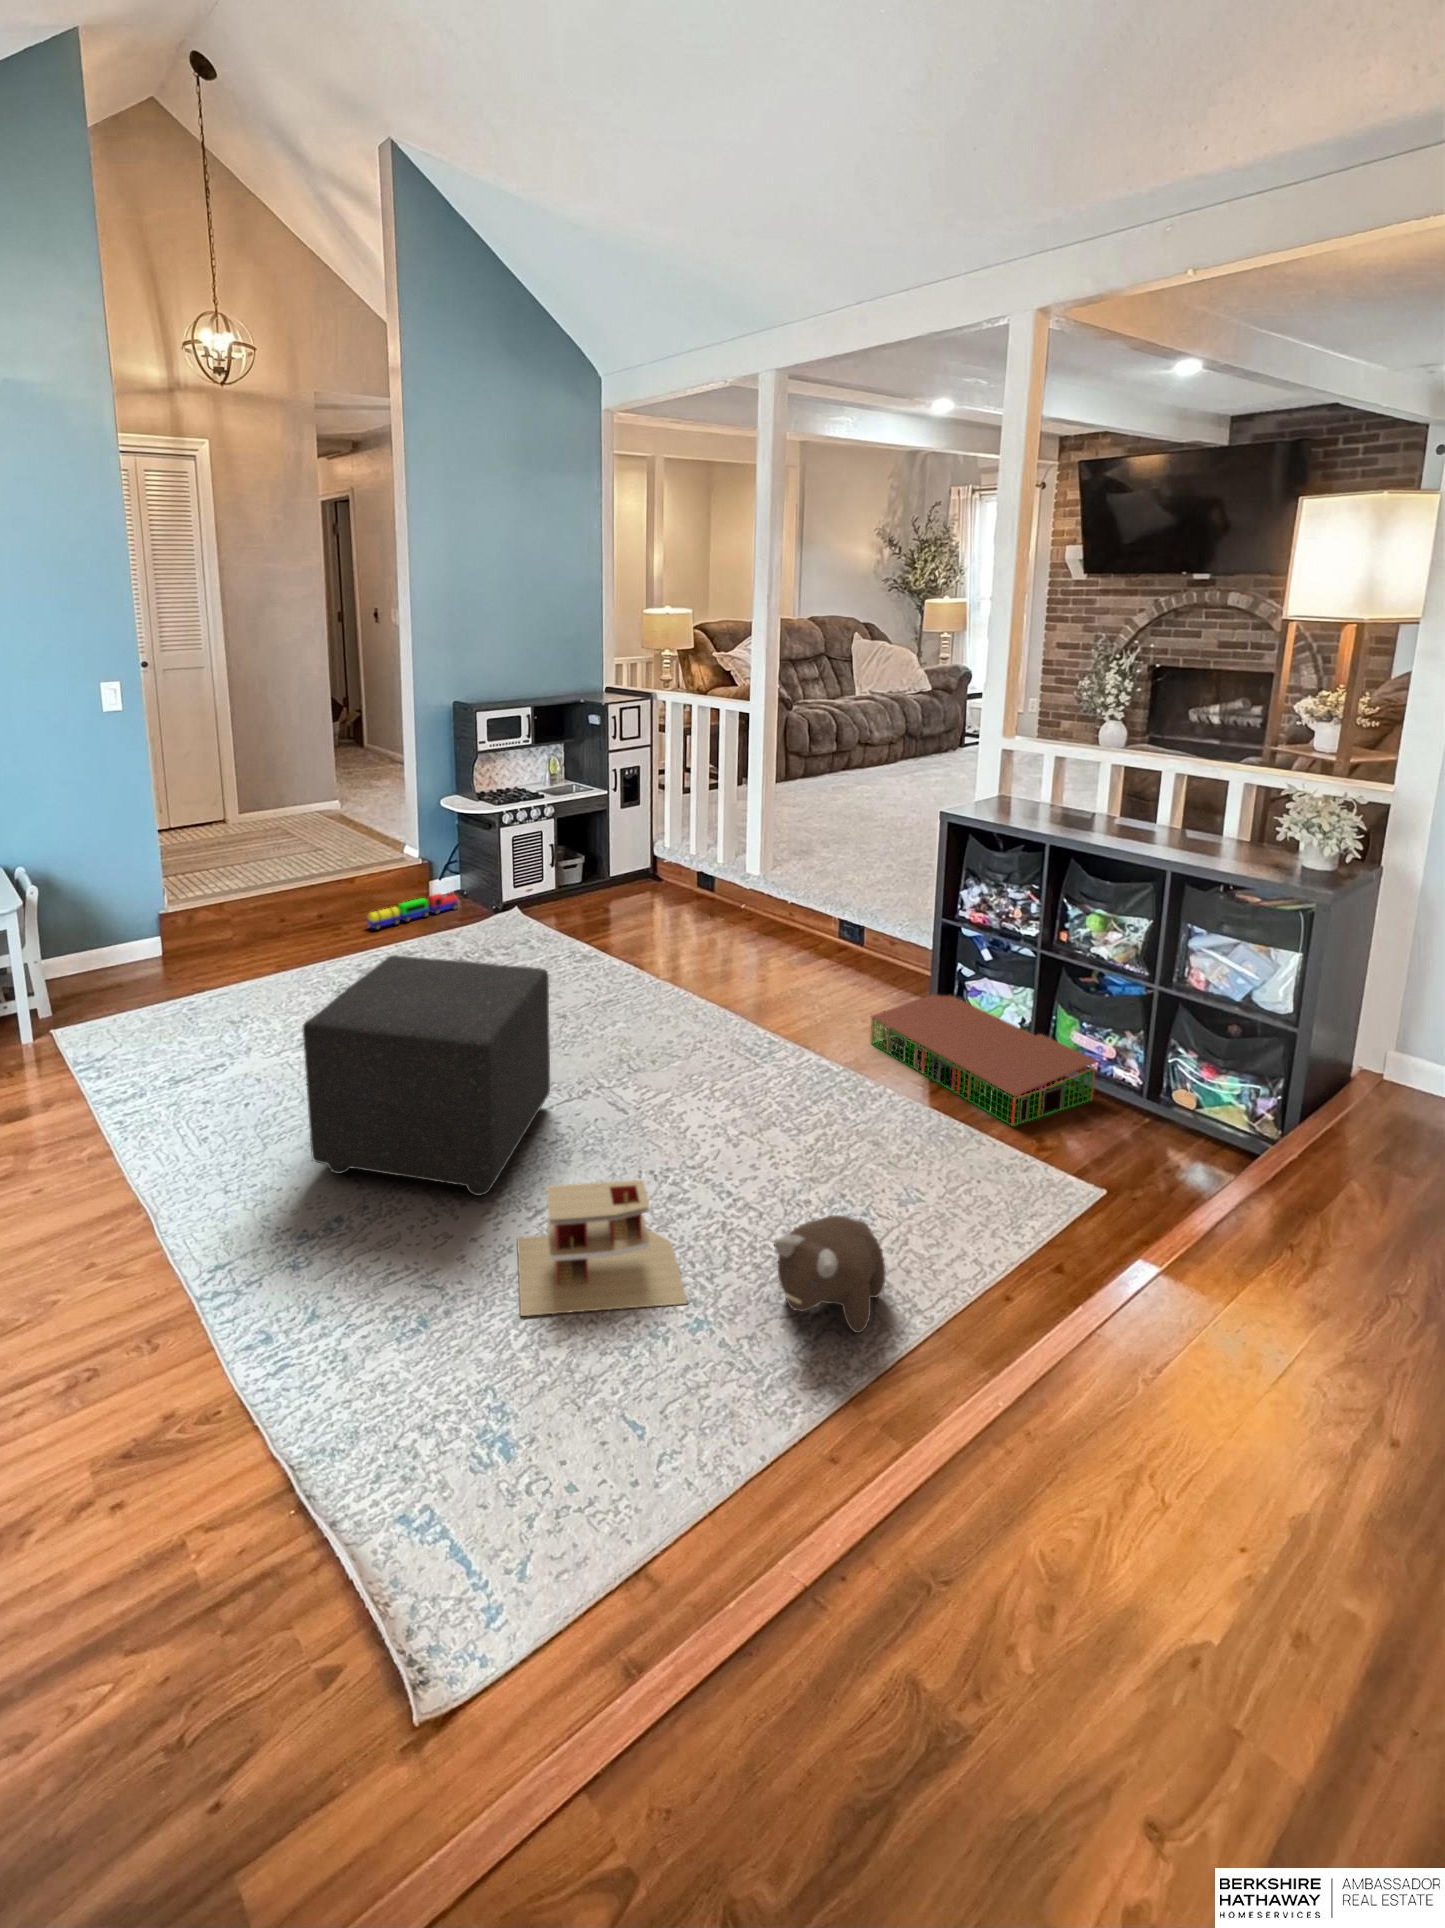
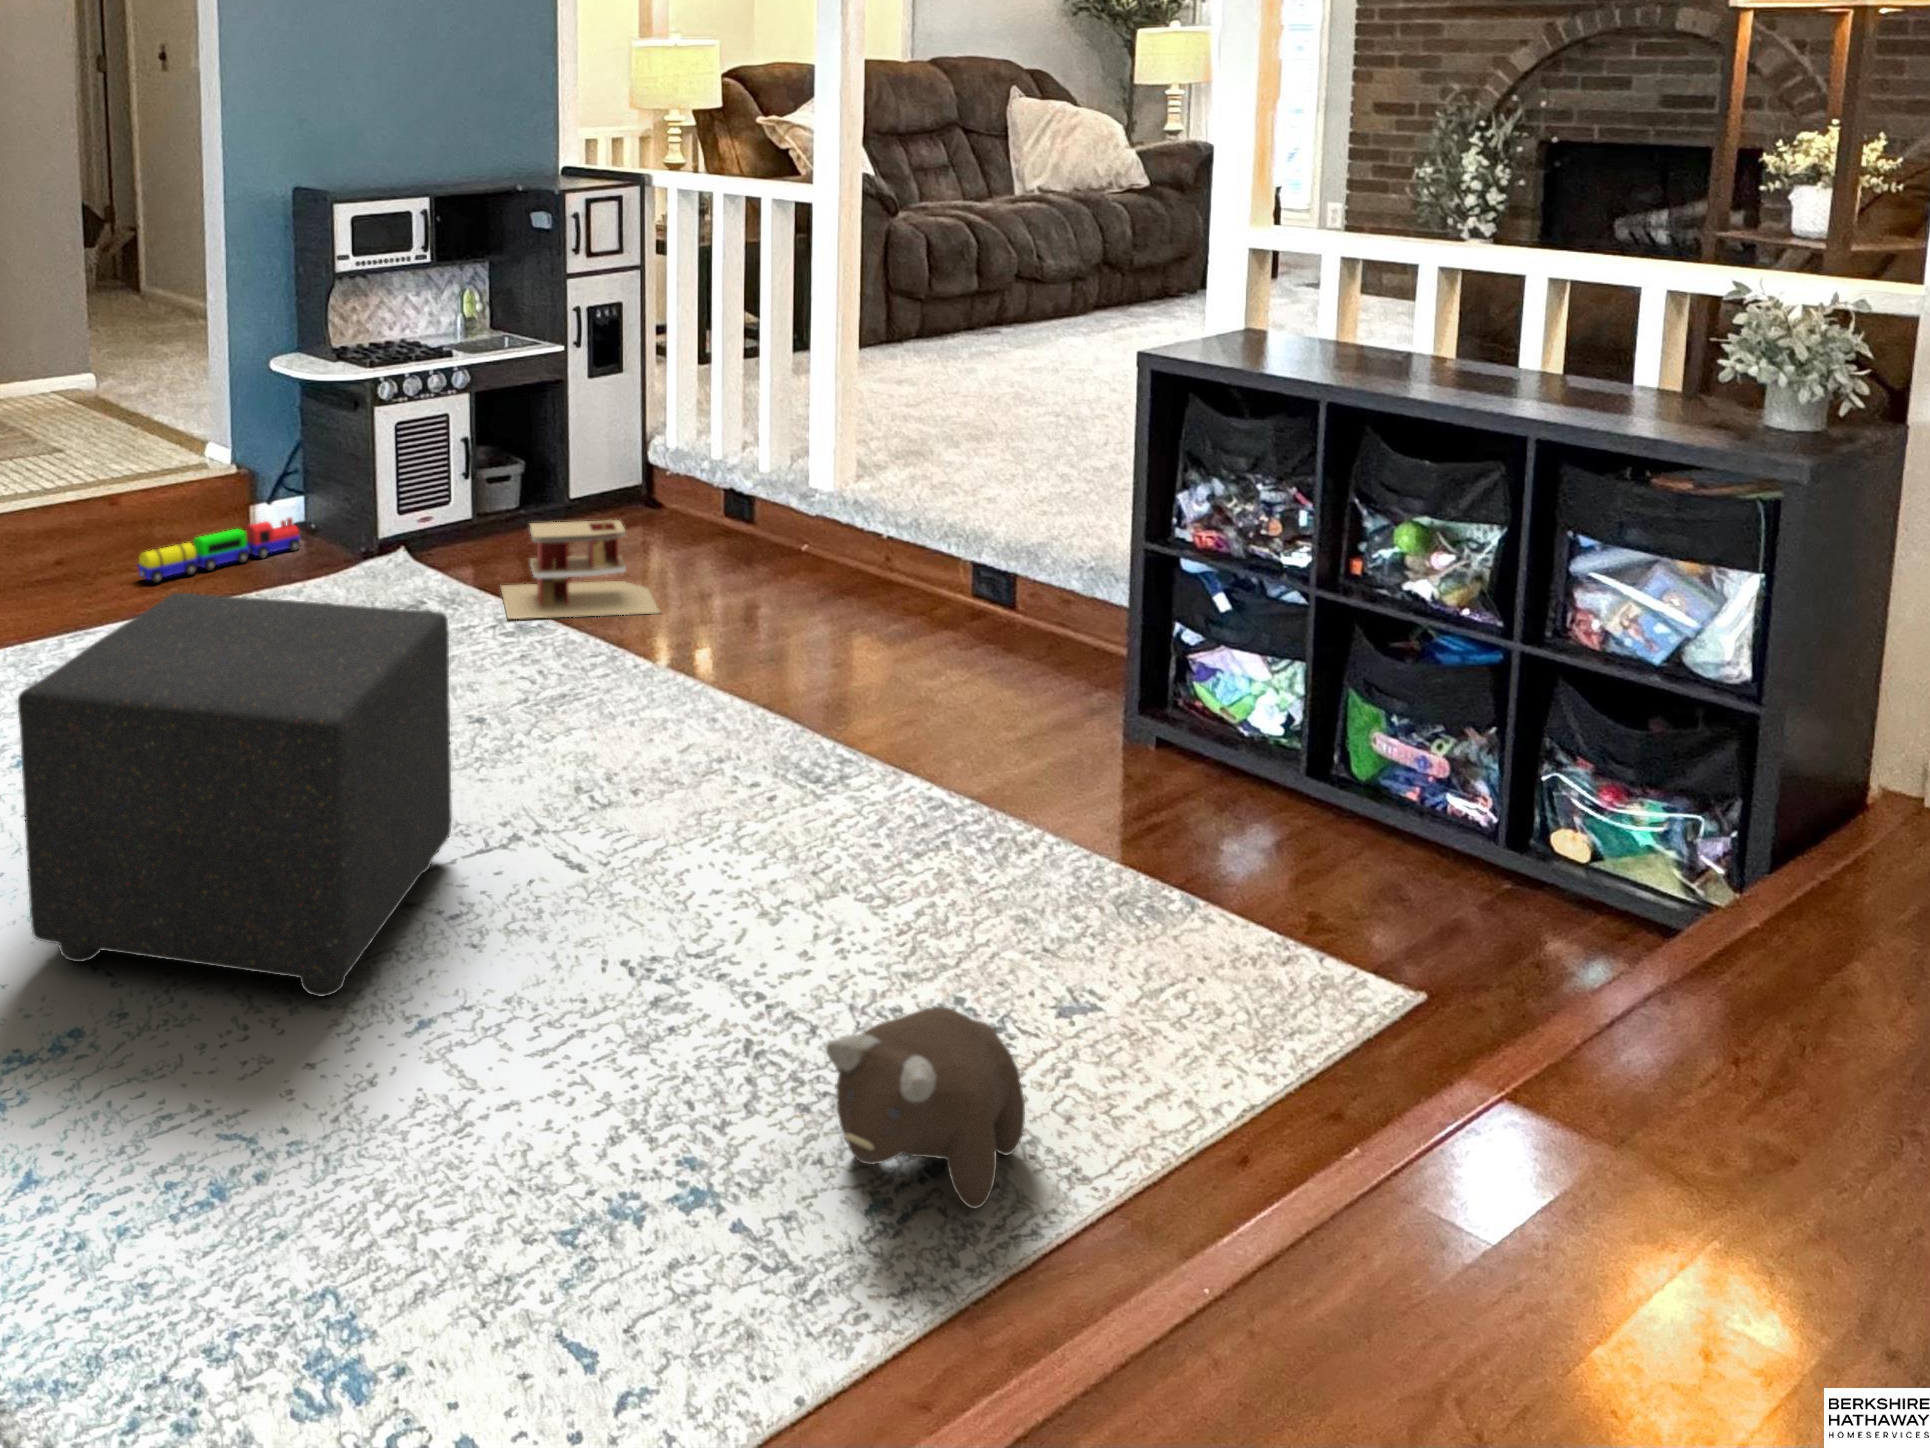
storage bin: present [871,994,1097,1126] -> none [1019,671,1417,890]
toy house: present [517,1180,687,1316] -> present [501,520,659,619]

